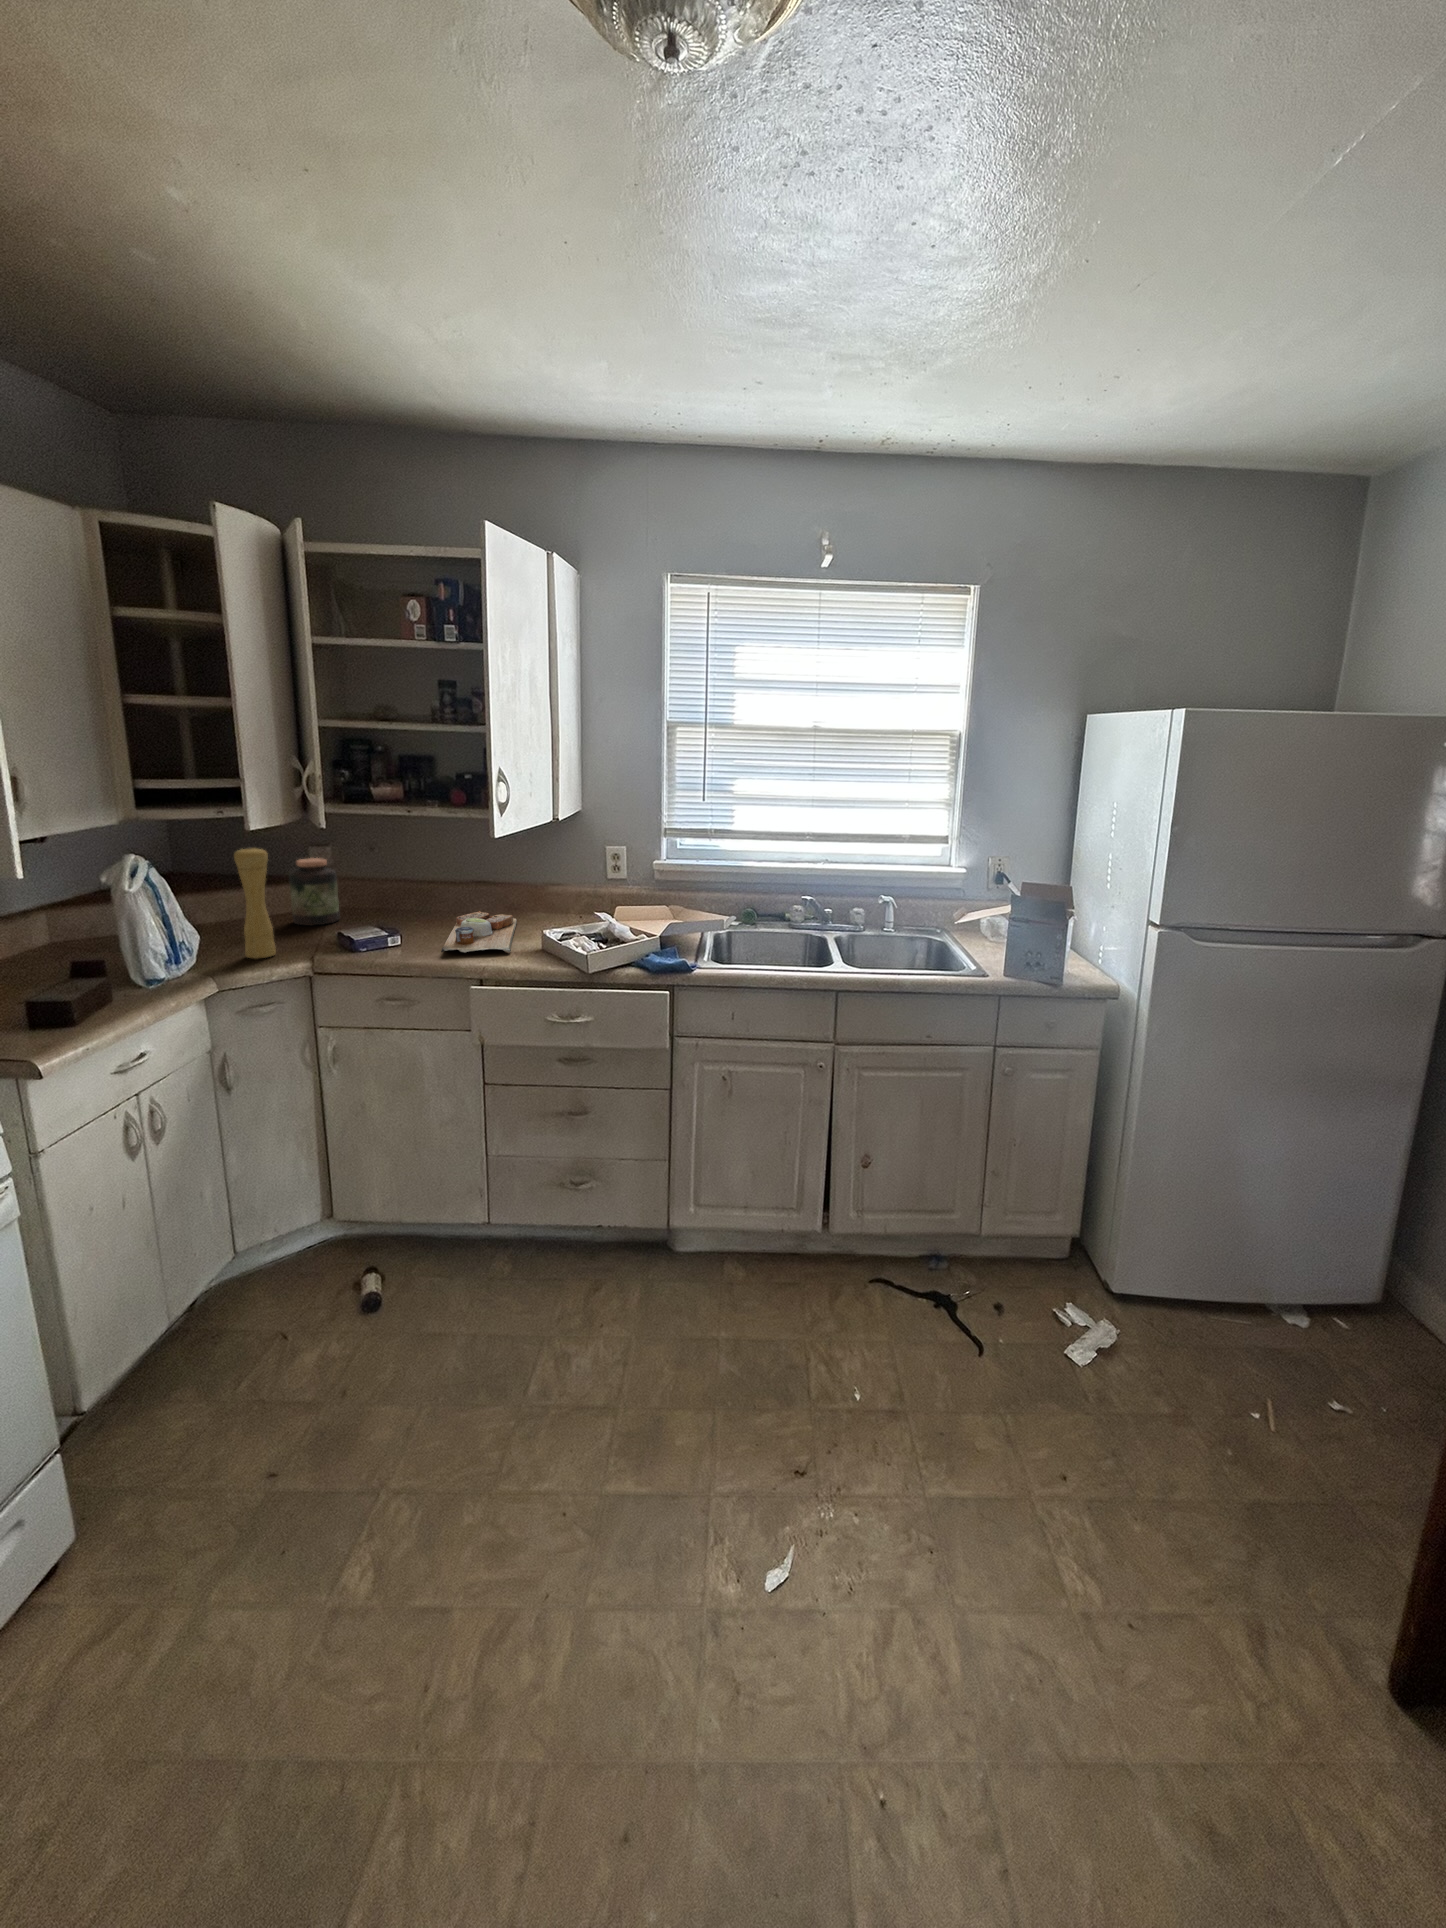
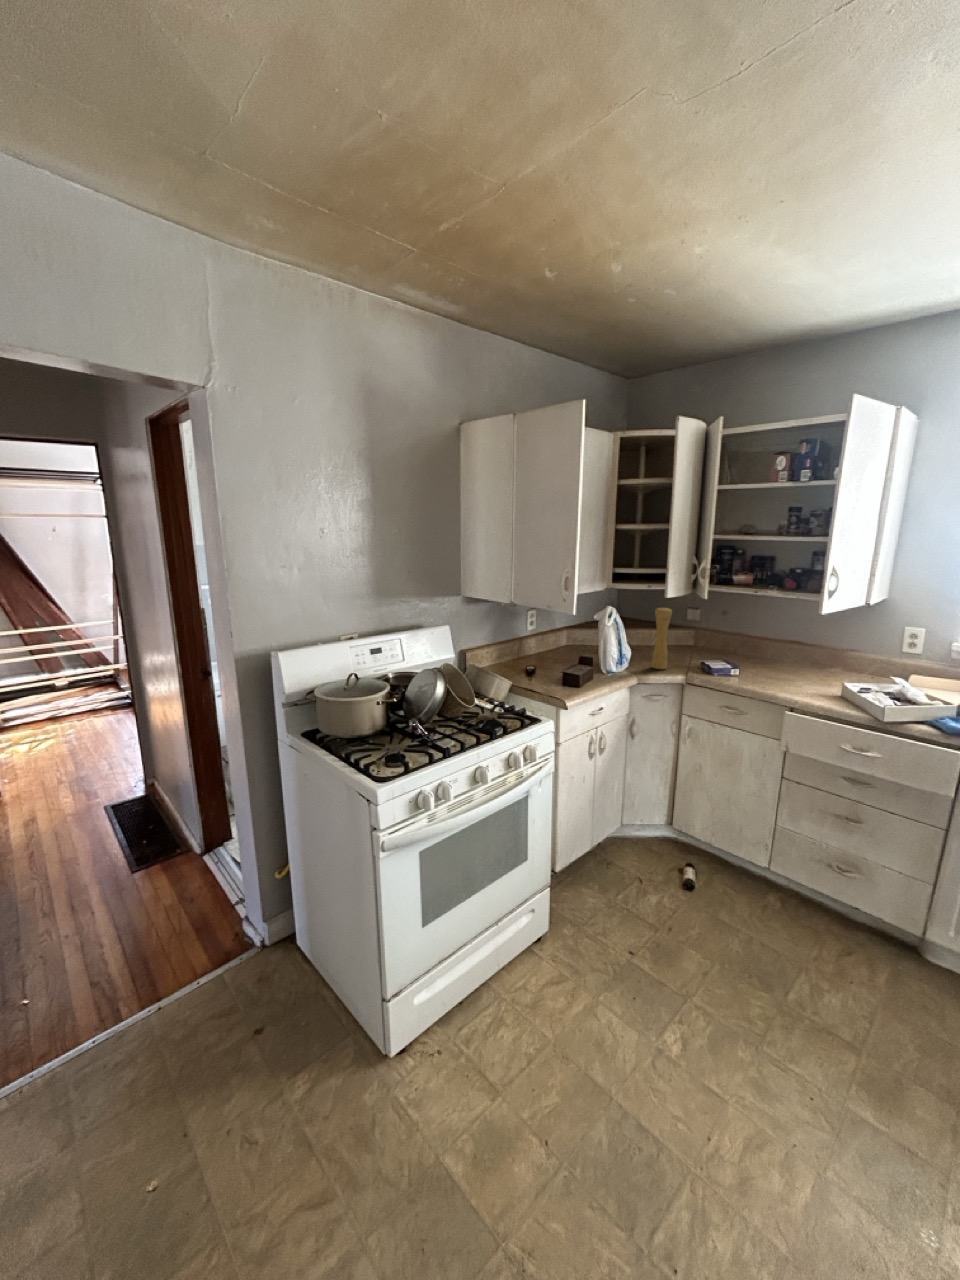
jar: present [289,858,340,925] -> none [674,616,702,655]
cutting board: present [441,911,517,954] -> none [766,662,820,695]

